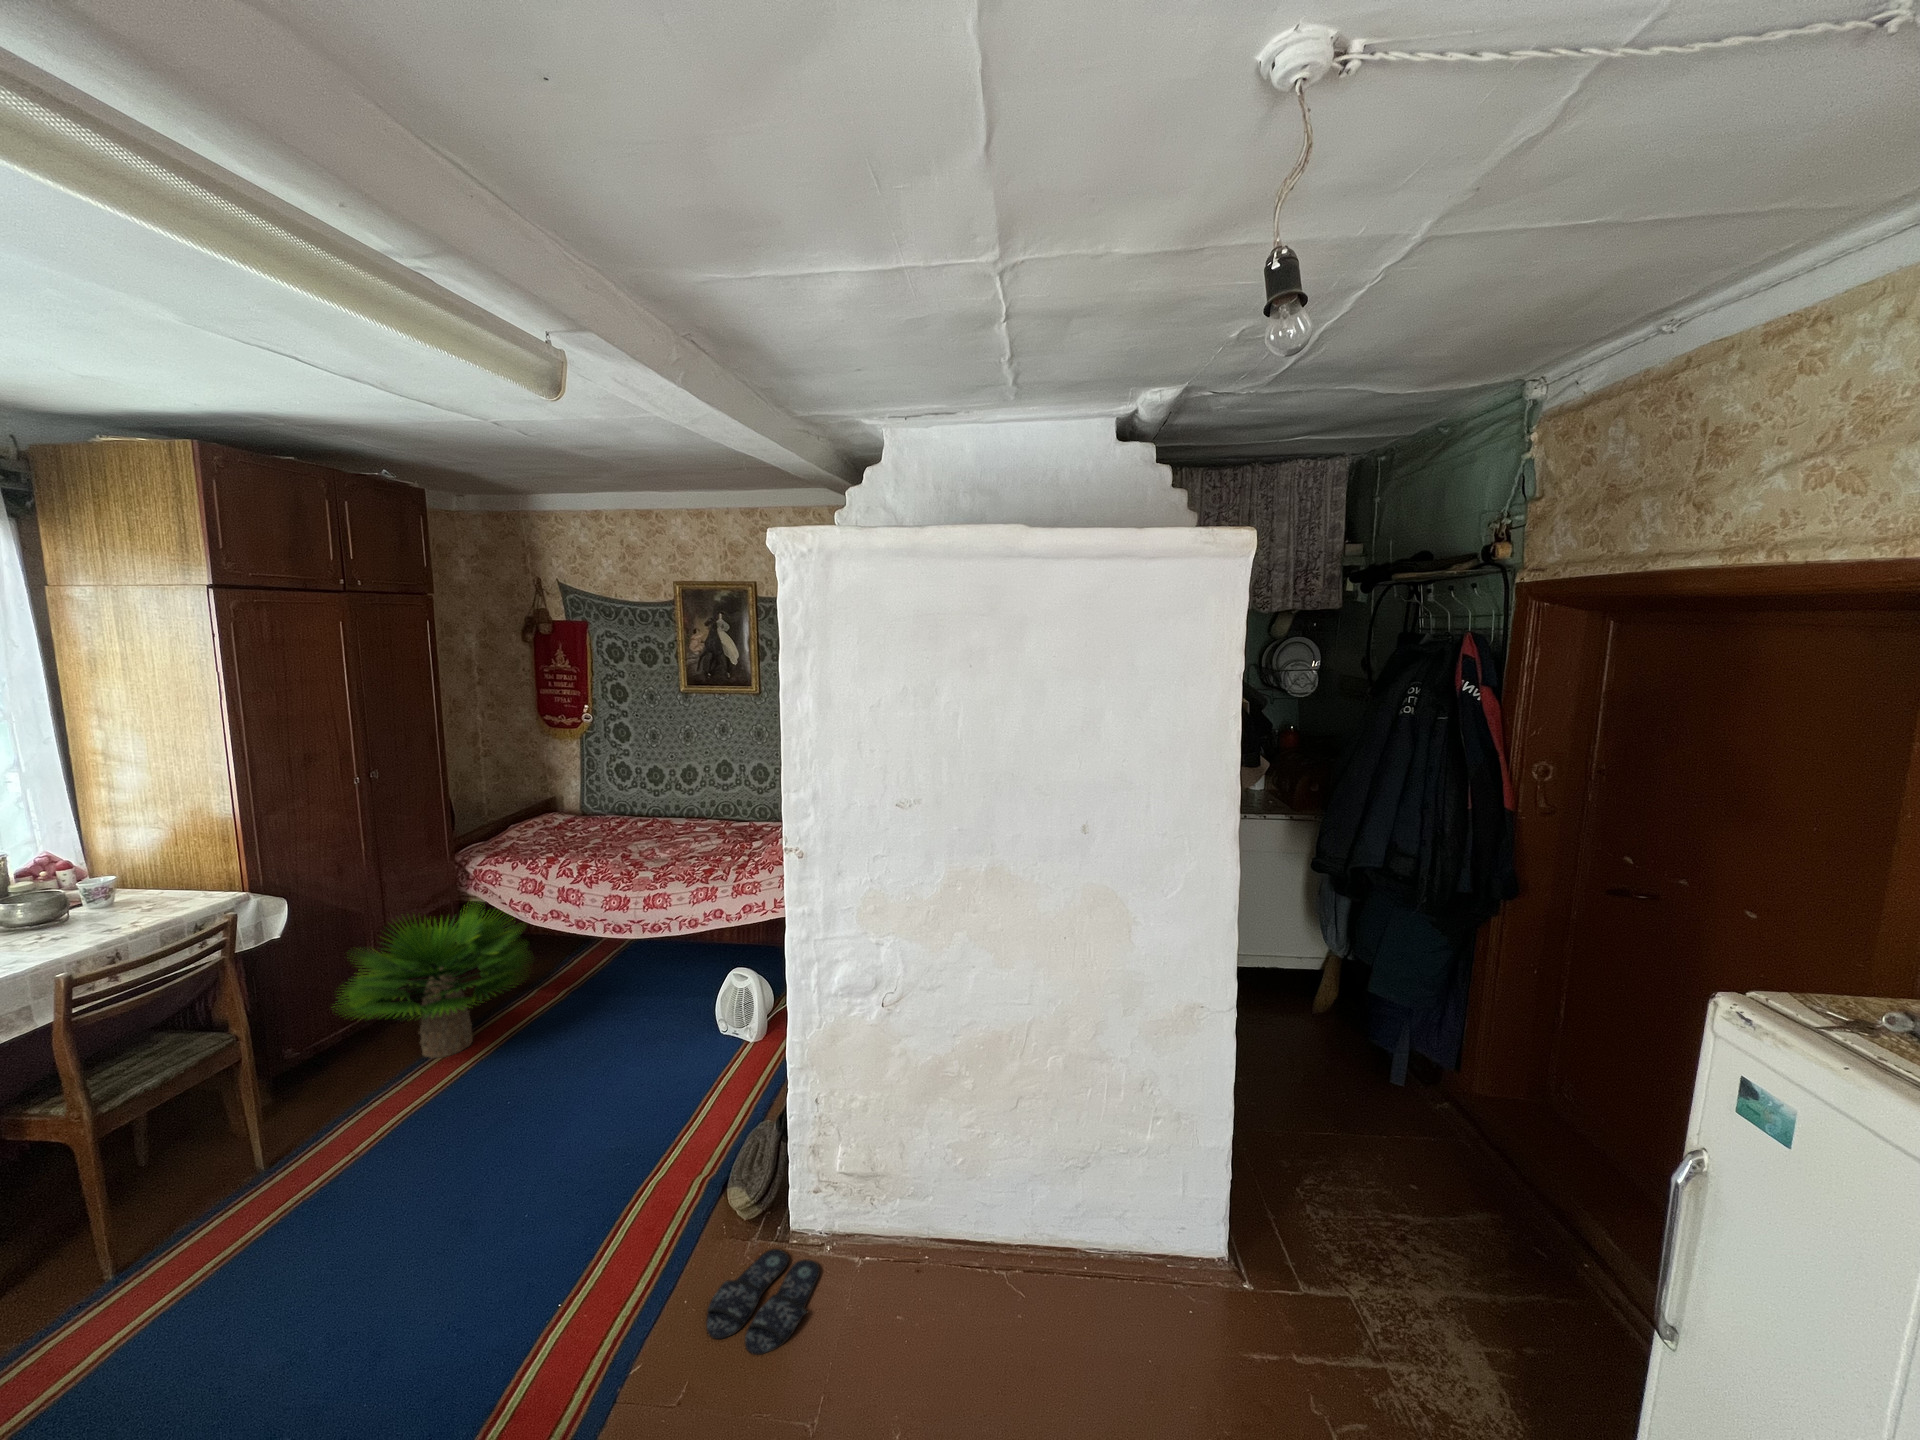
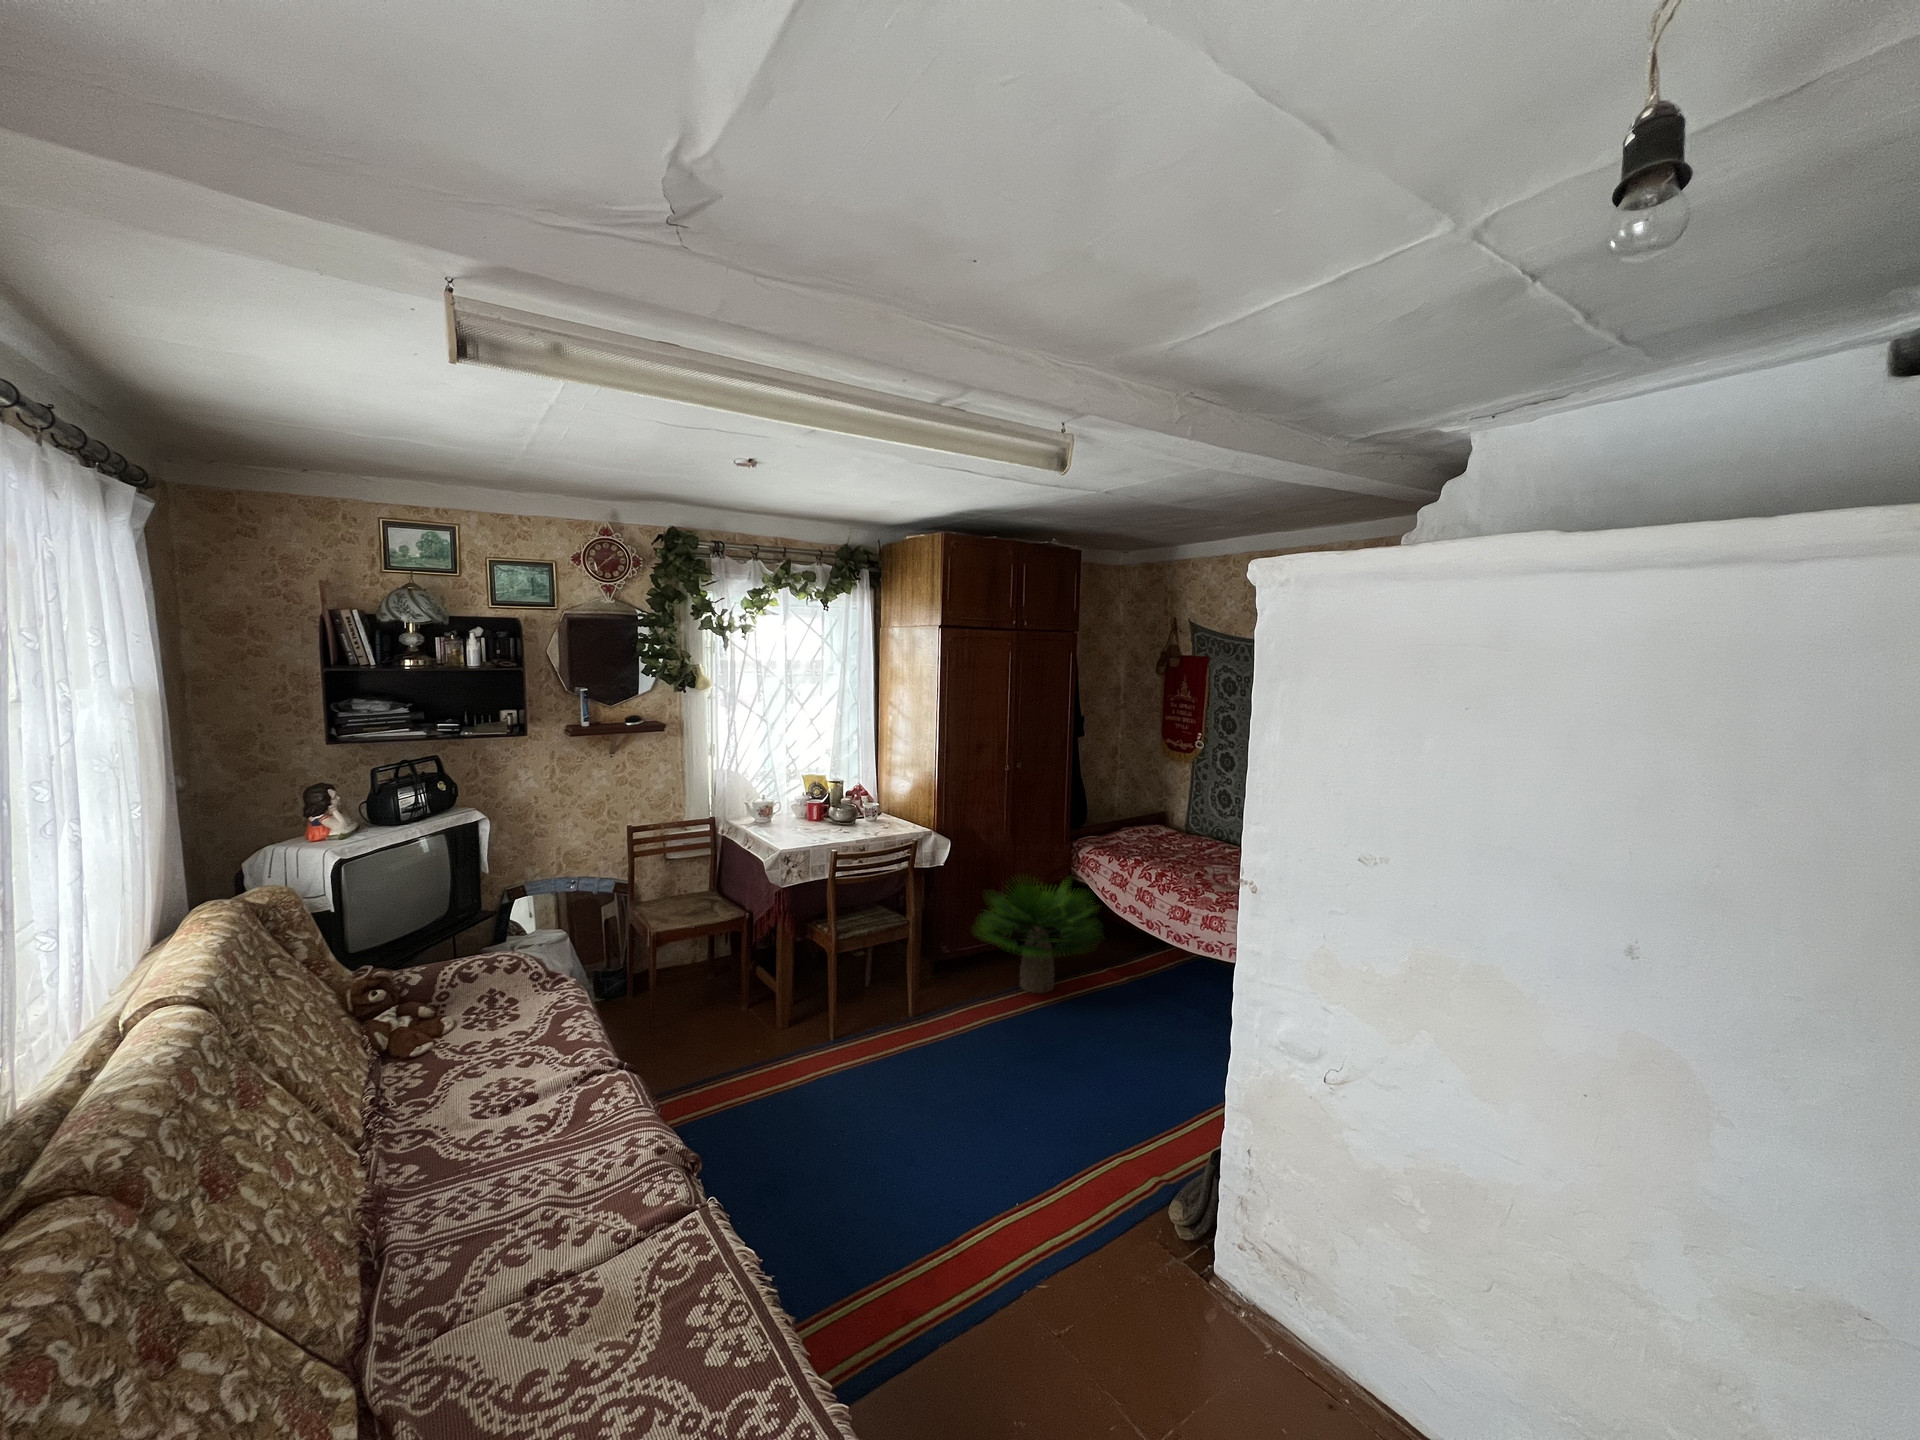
slippers: present [706,1249,820,1355] -> none [1102,1276,1226,1366]

